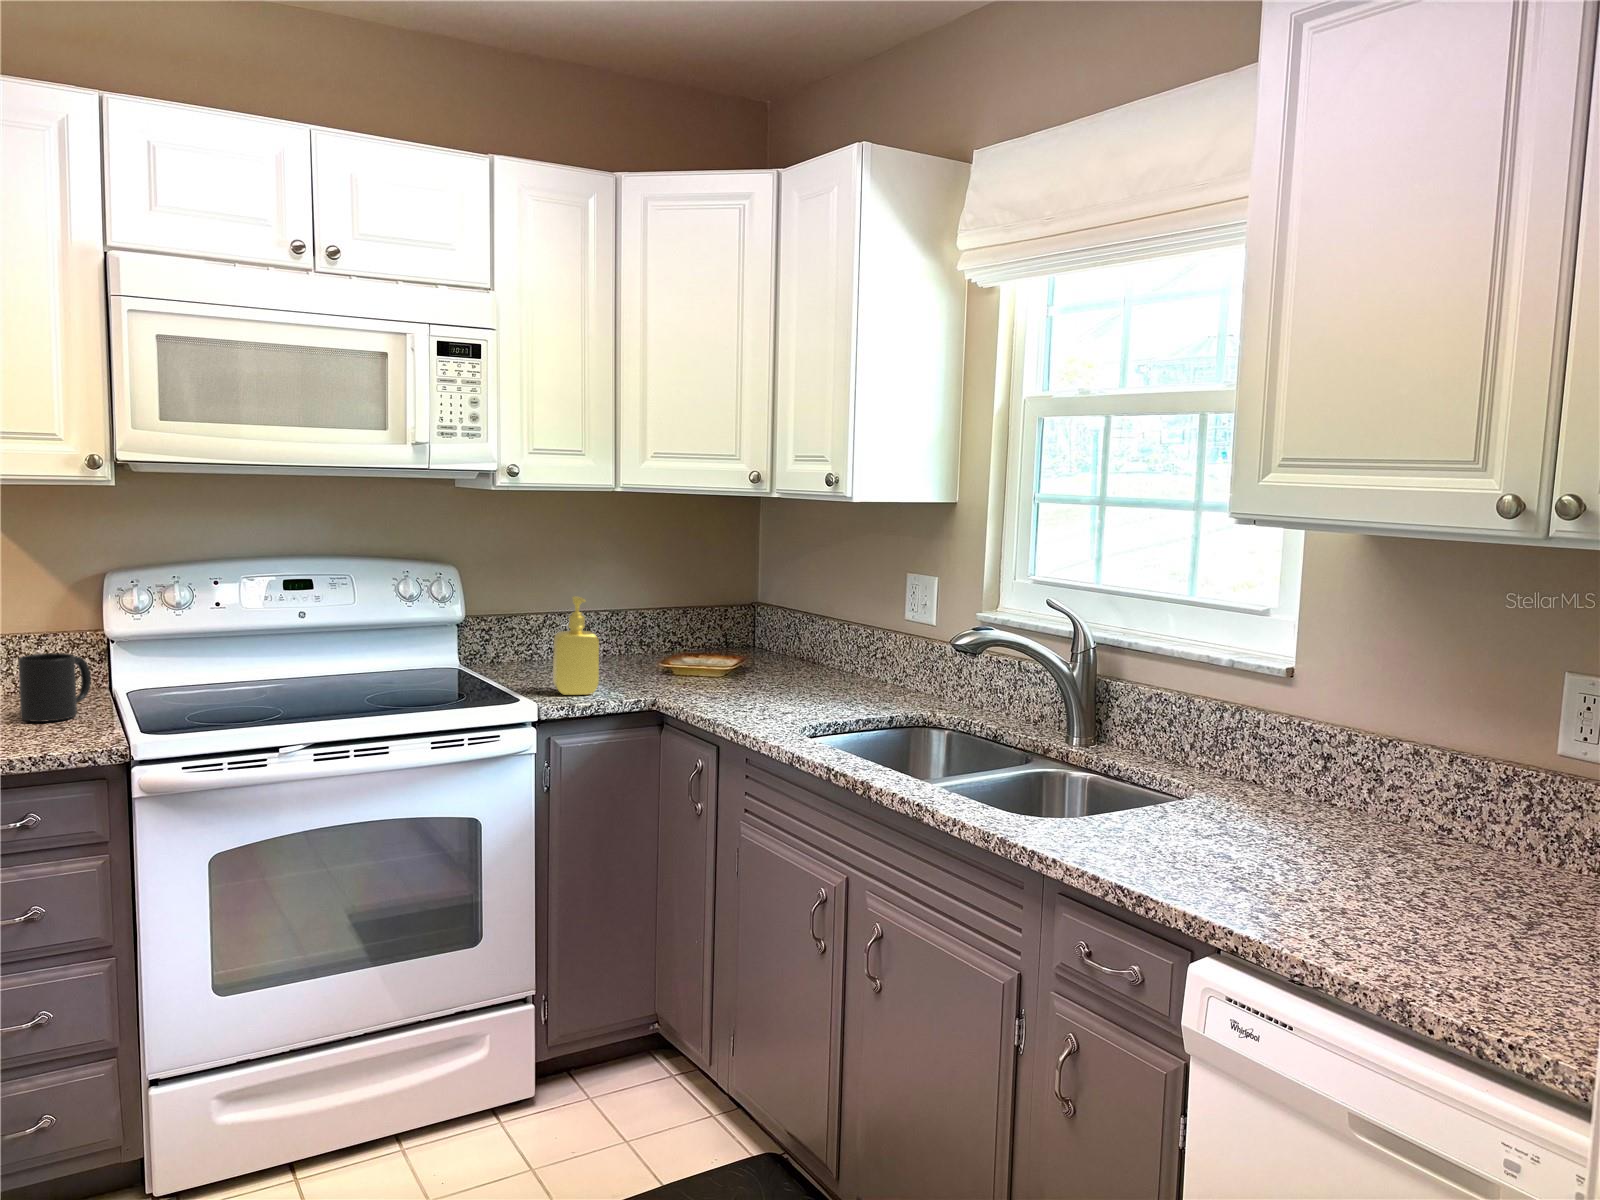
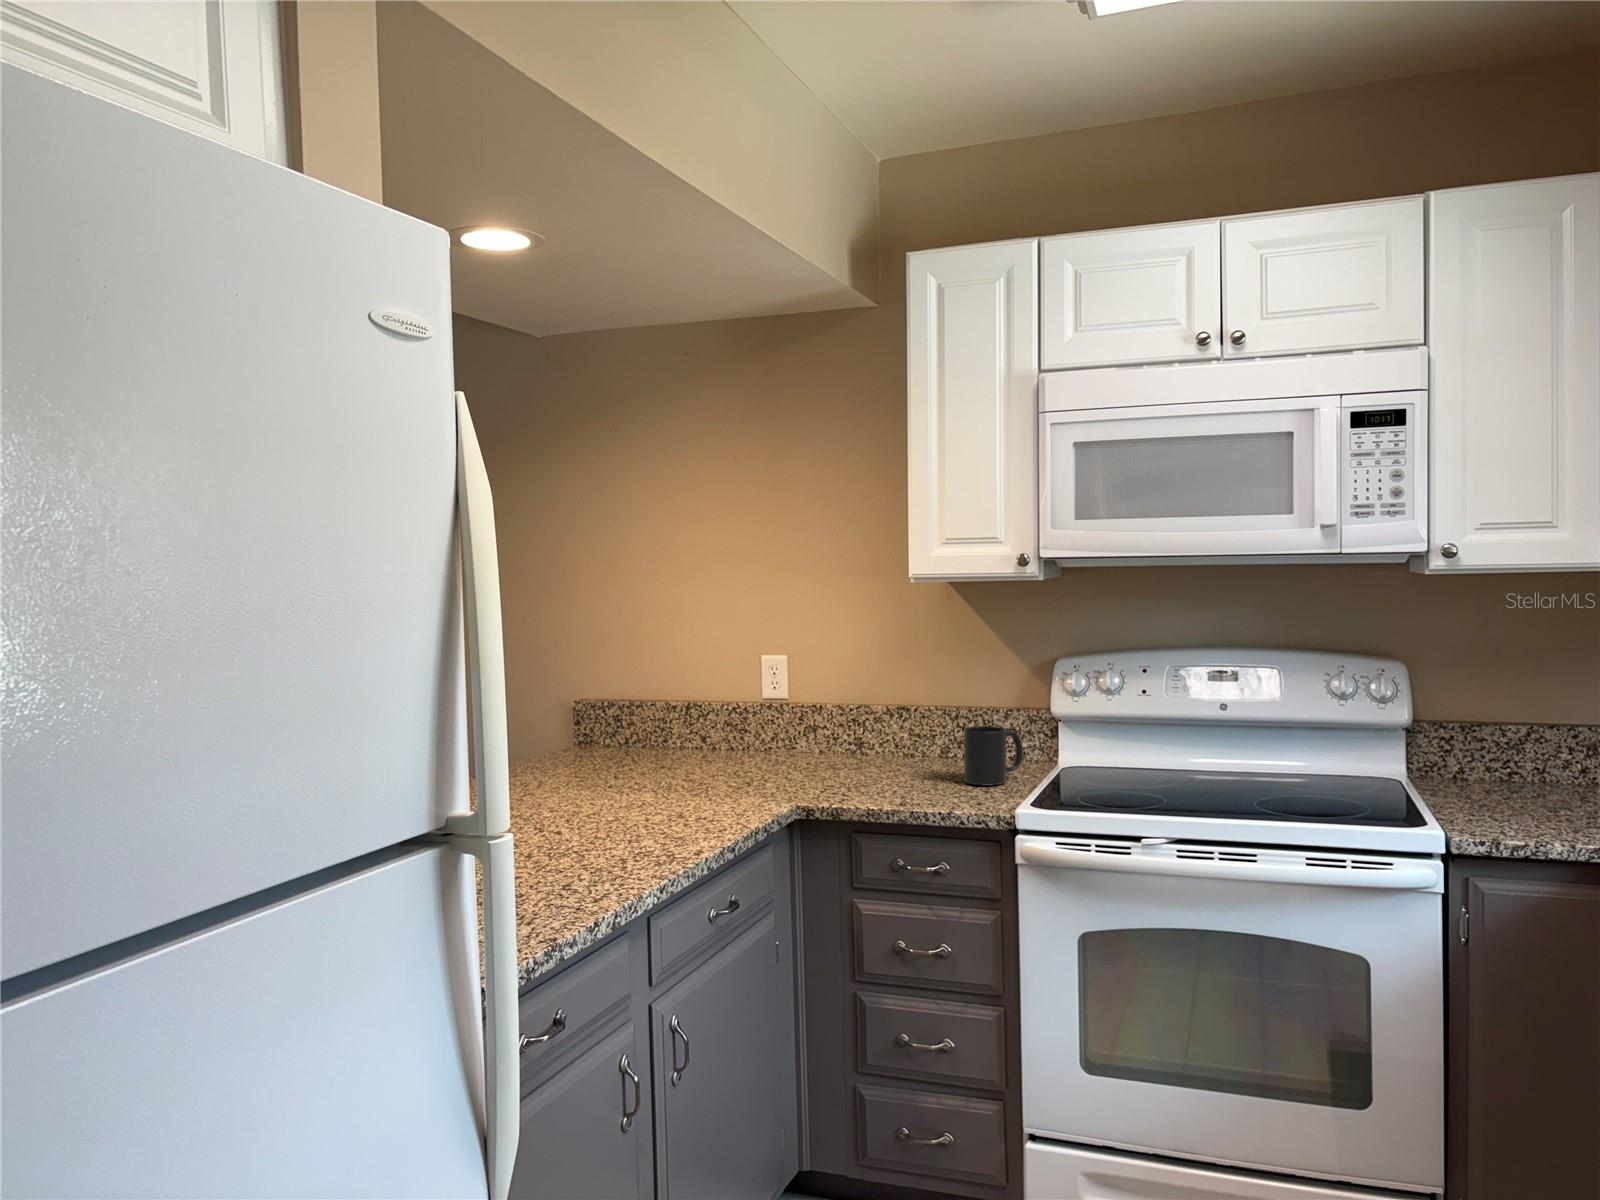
soap dispenser: present [553,596,599,695] -> none [1486,705,1548,830]

